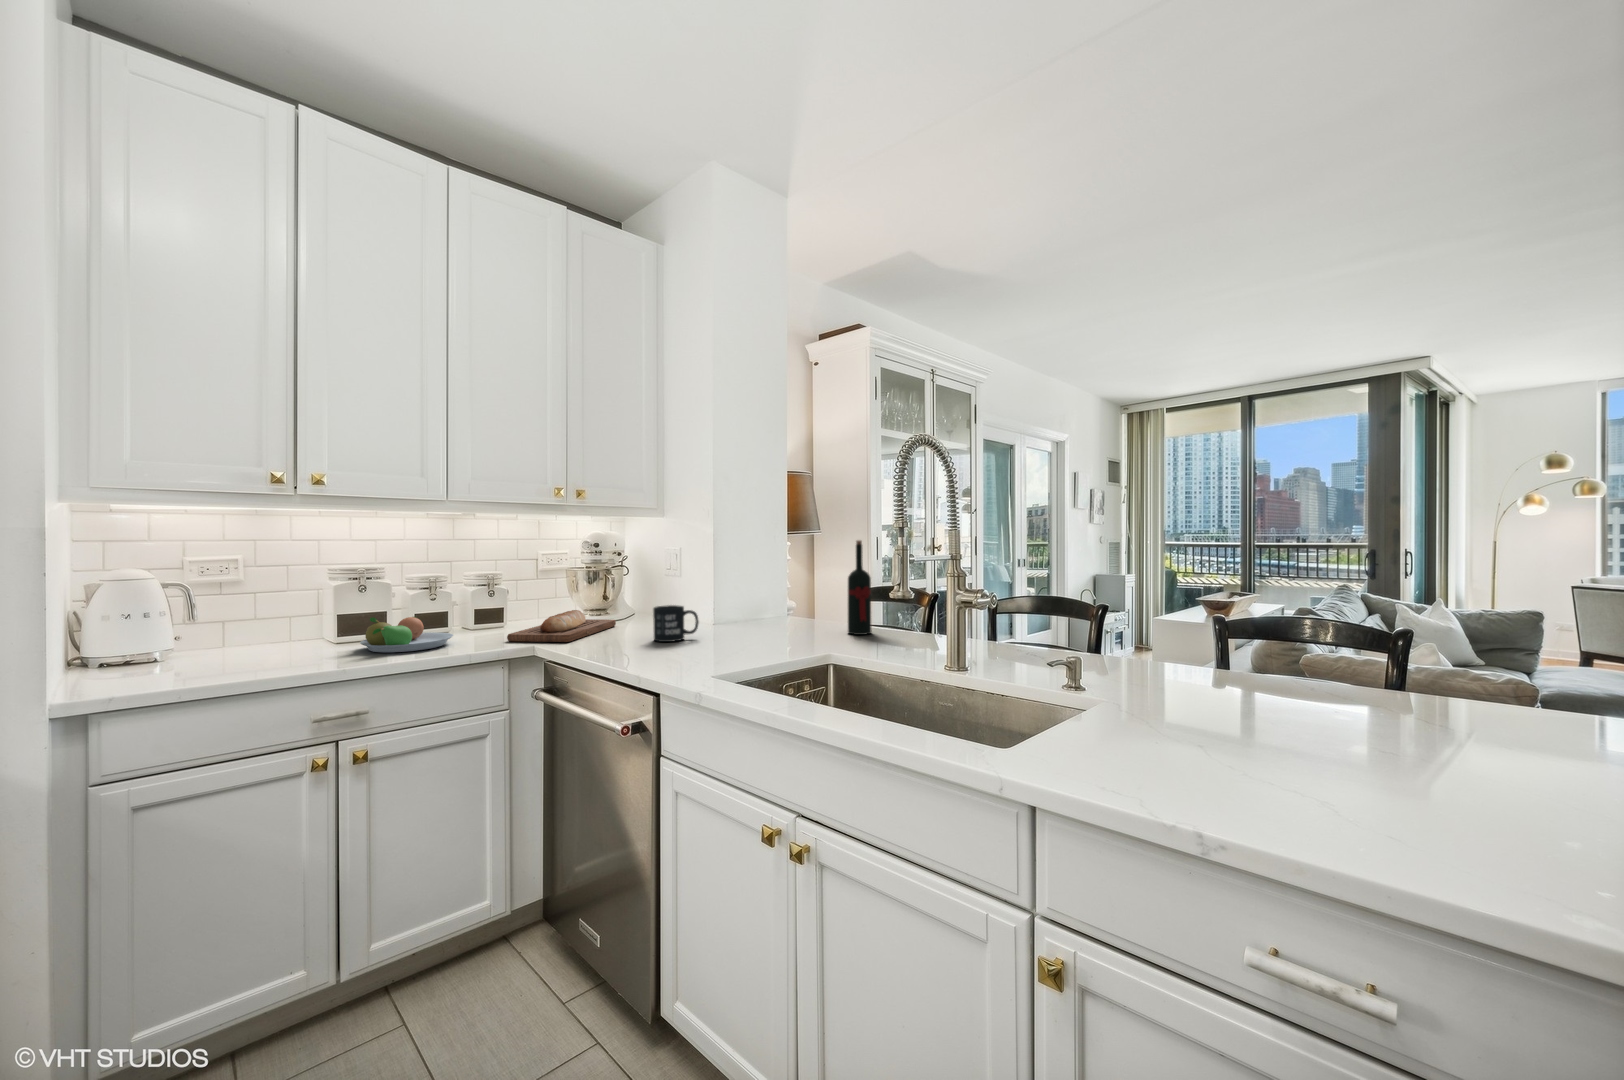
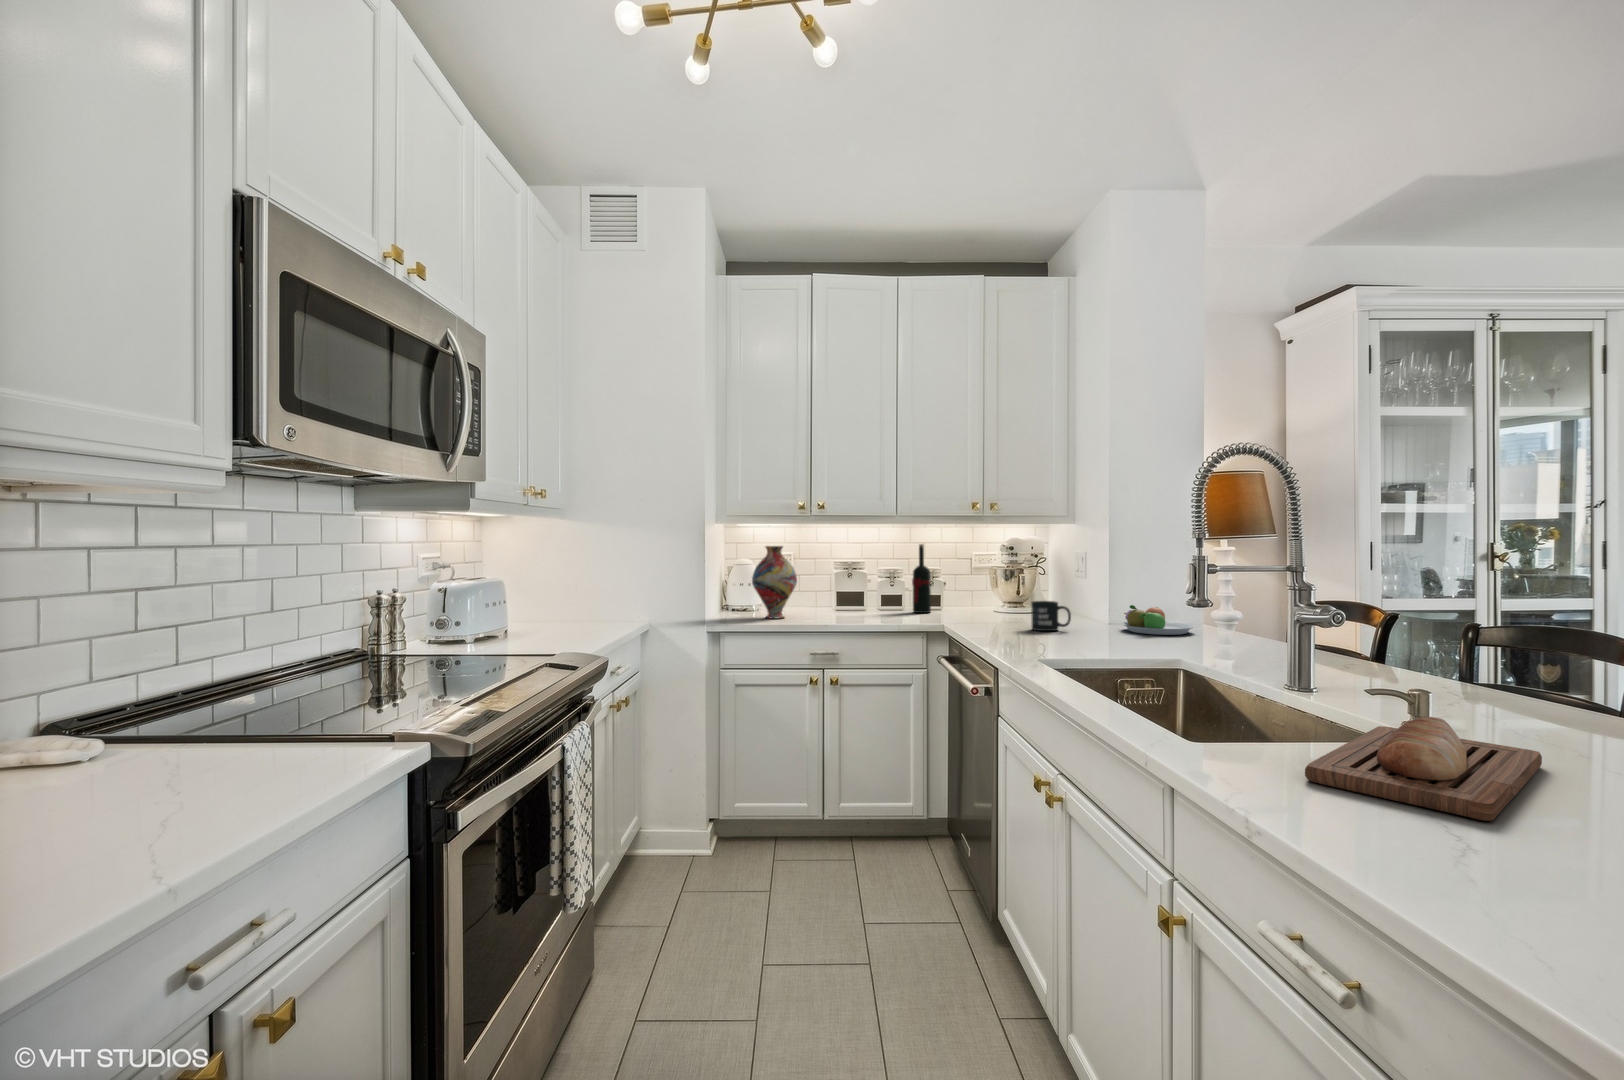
wine bottle: present [848,540,872,635] -> present [912,544,931,613]
vase: none [164,546,269,672] -> present [752,546,797,619]
bread loaf: present [507,610,616,642] -> present [1305,717,1542,821]
fruit bowl: present [360,617,453,652] -> present [1122,605,1194,635]

